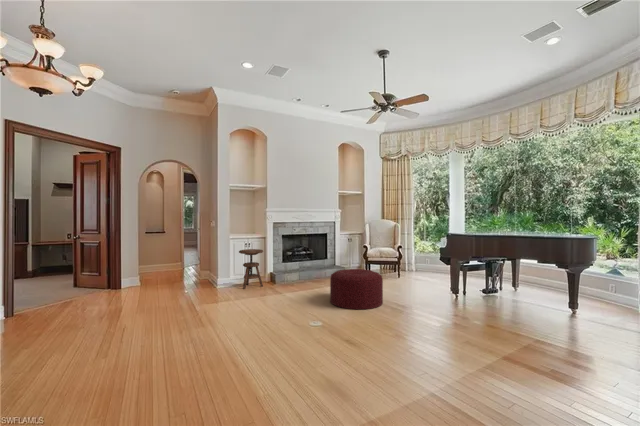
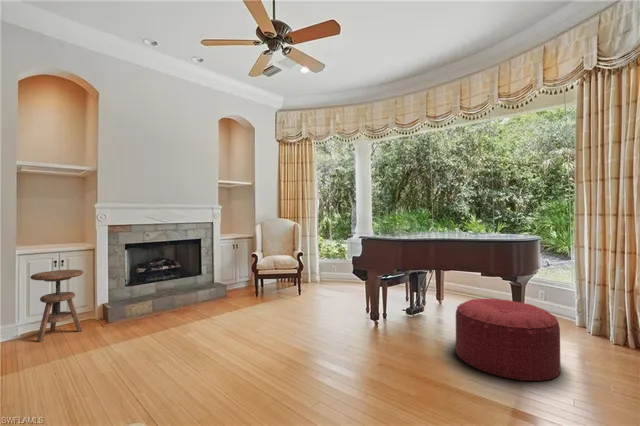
ottoman: present [330,269,383,309] -> present [456,299,560,381]

